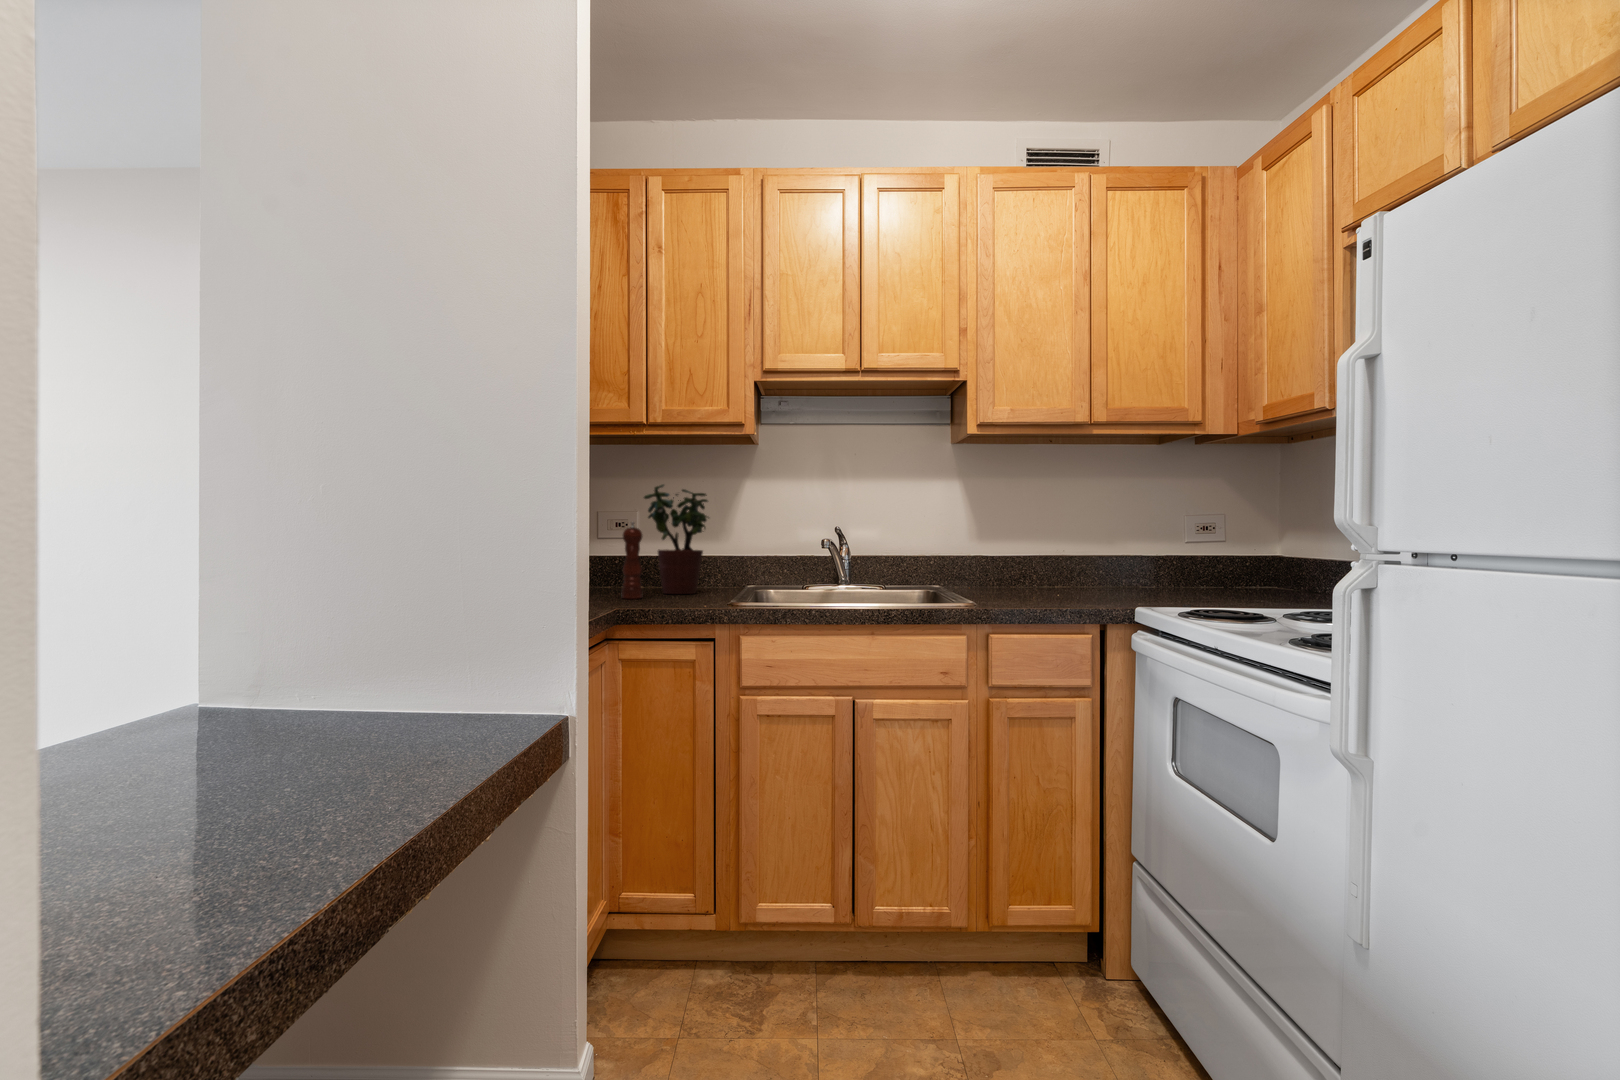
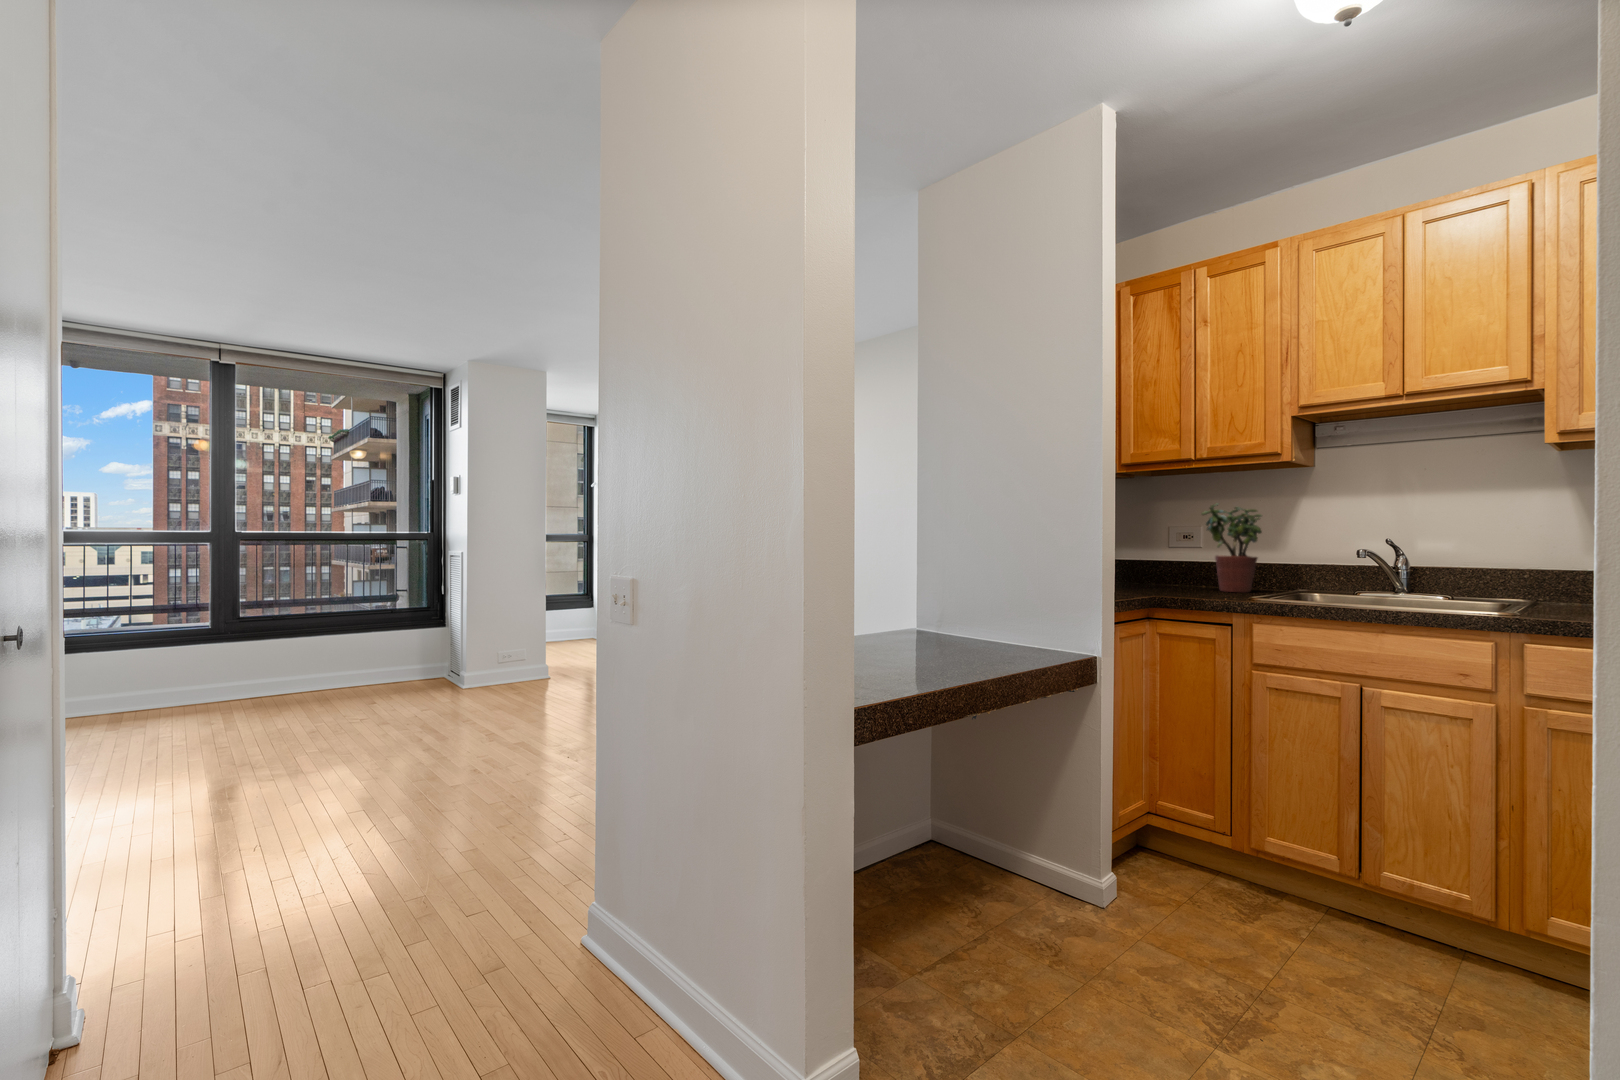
pepper mill: present [622,522,643,599] -> none [1177,533,1195,592]

